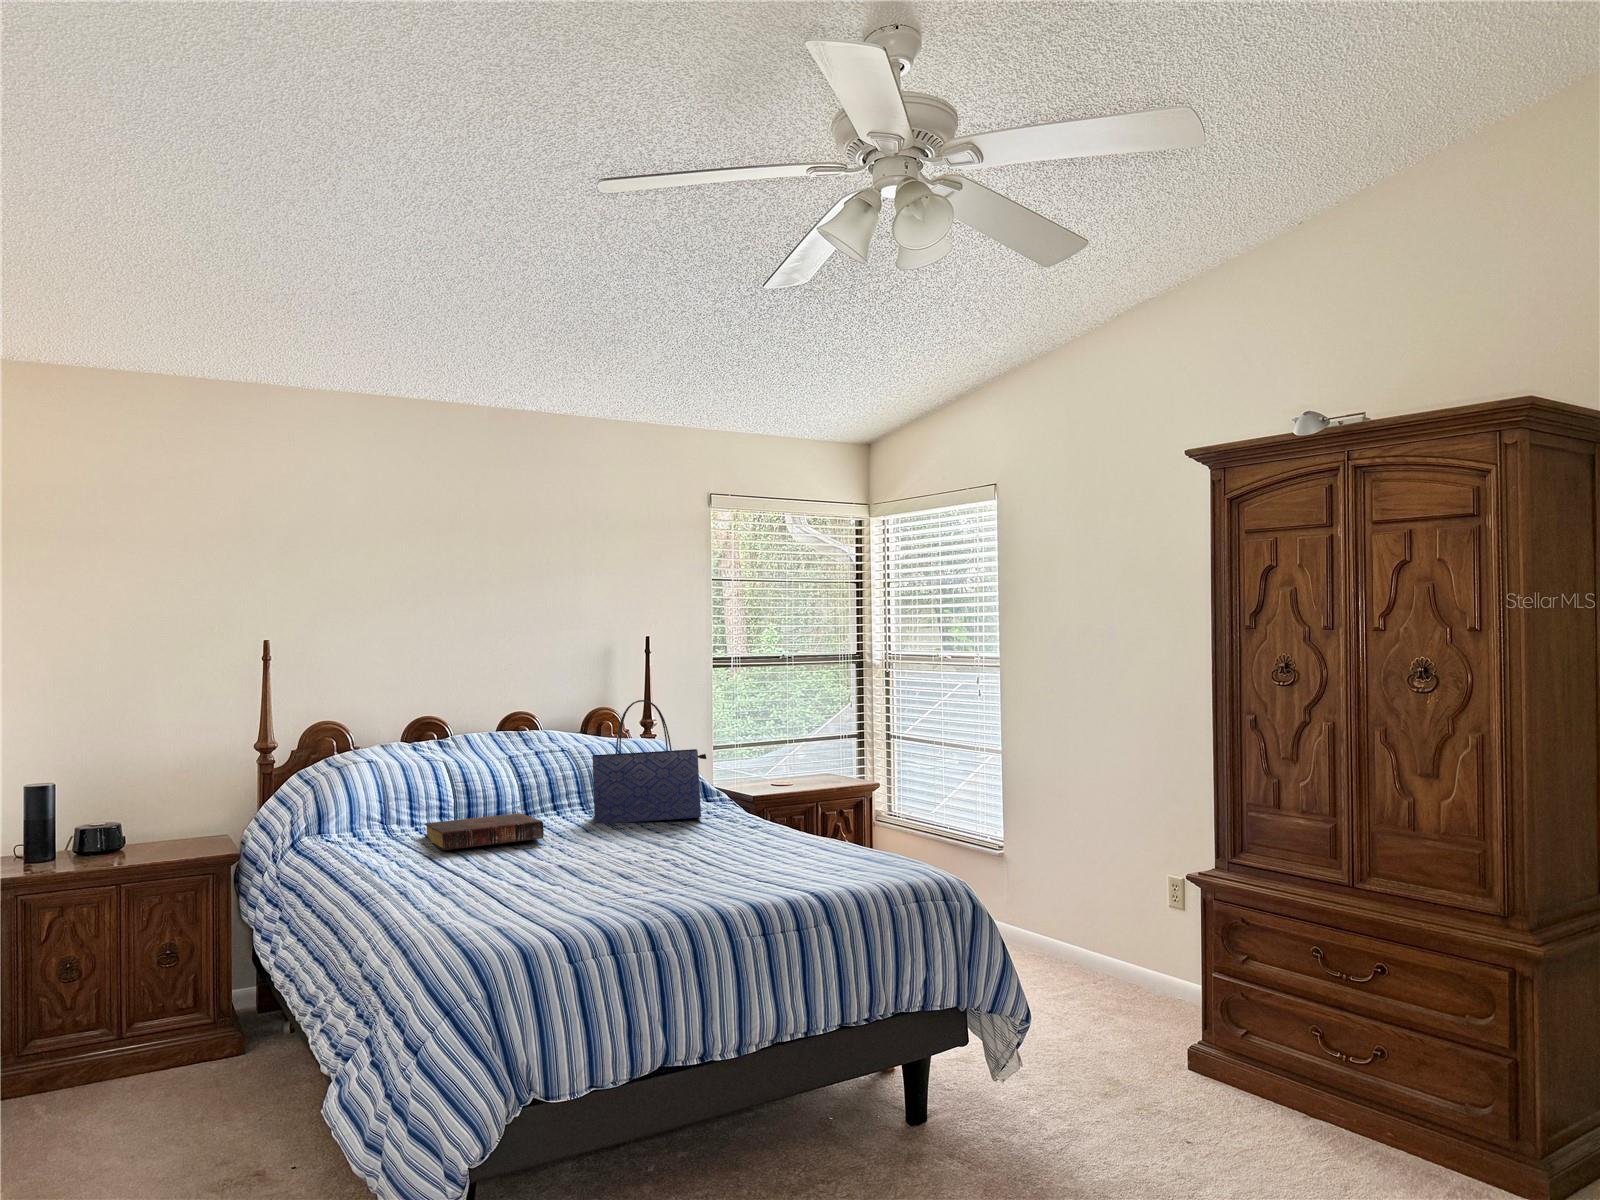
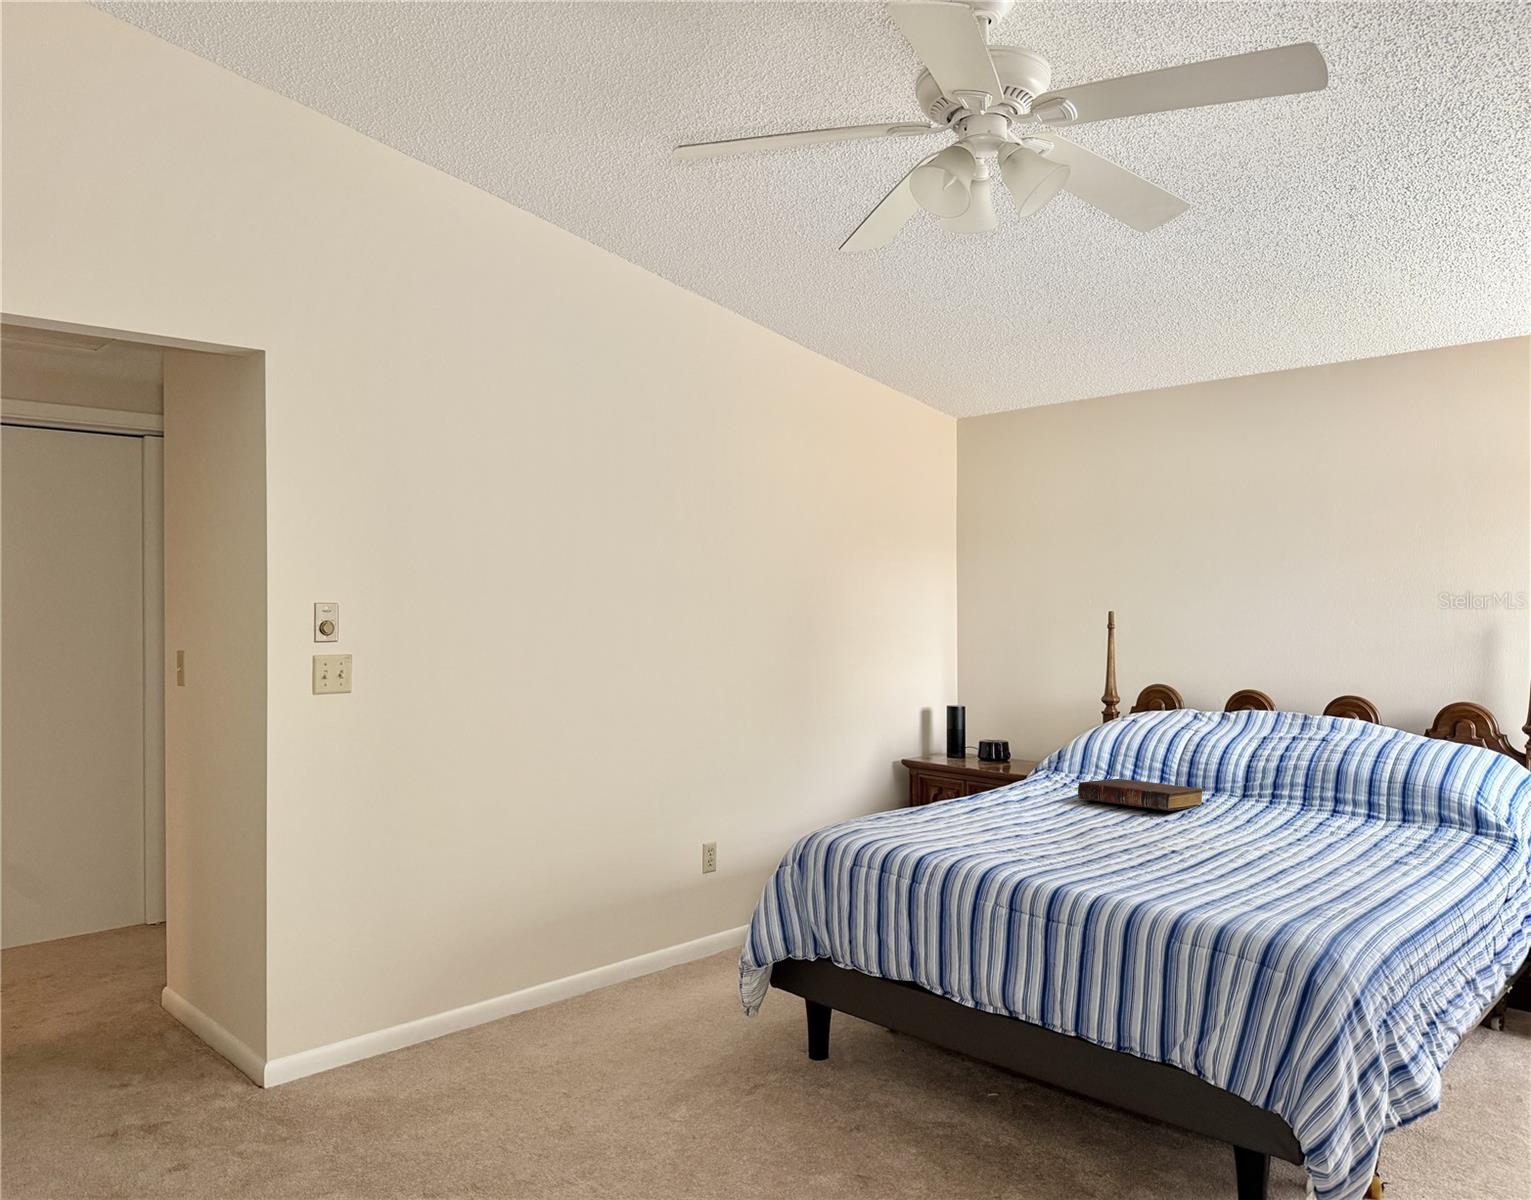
tote bag: present [592,700,706,824] -> none [1275,686,1410,838]

